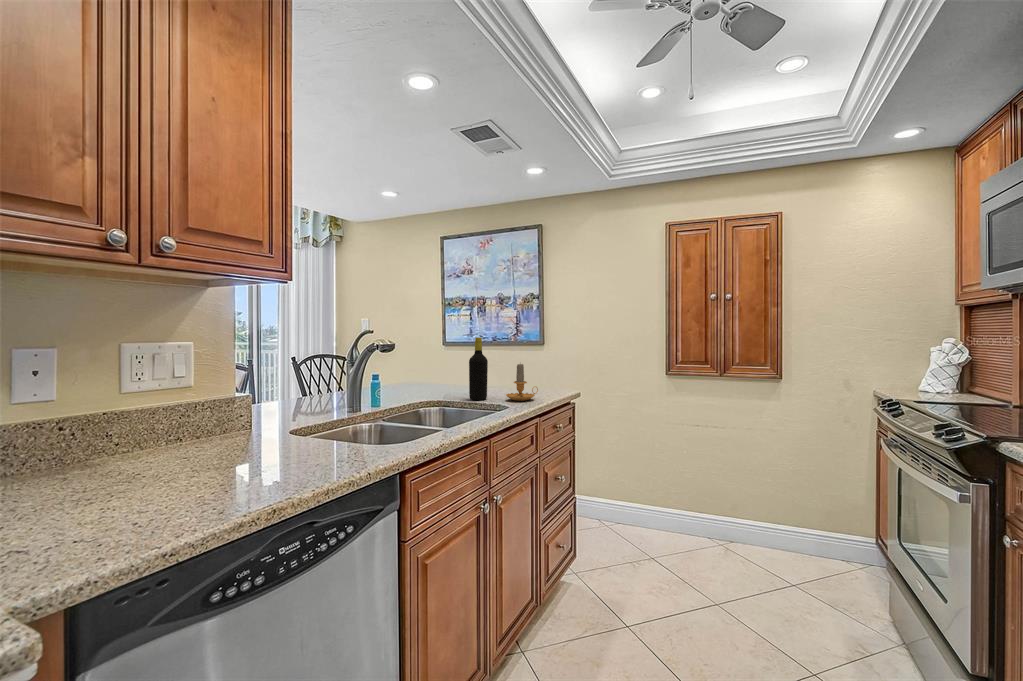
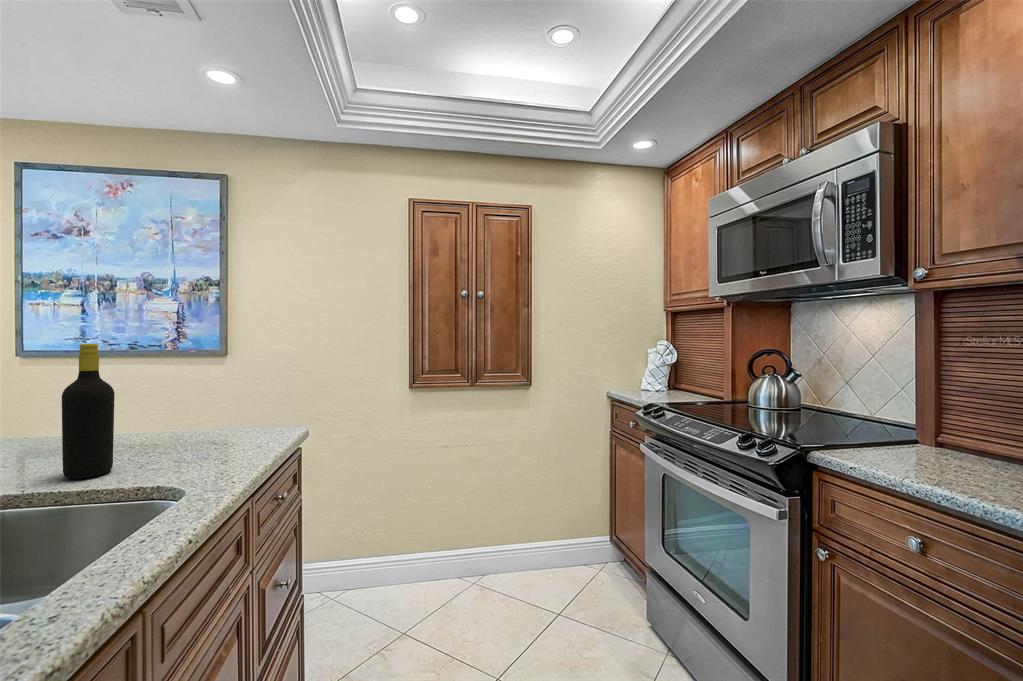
candle: present [506,364,538,401] -> none [161,390,234,467]

